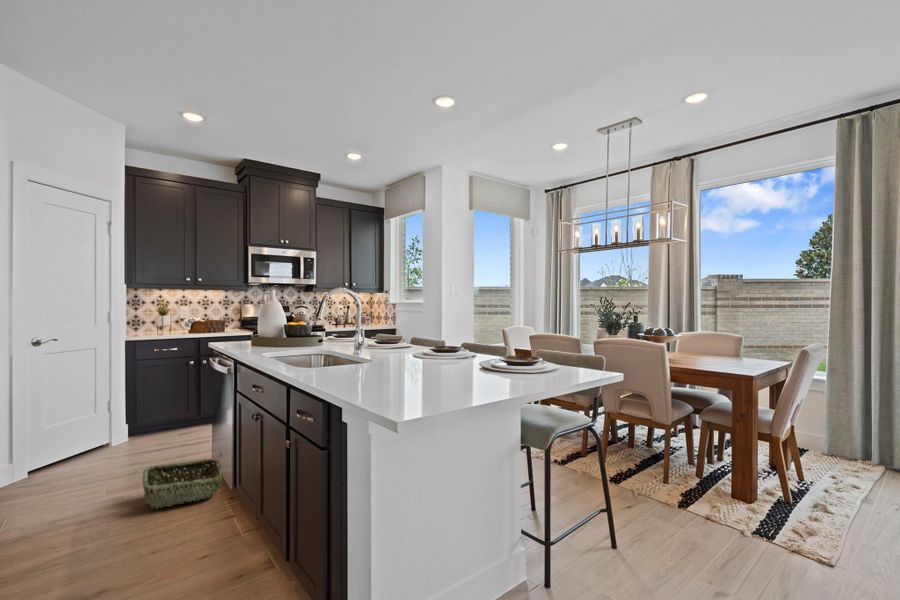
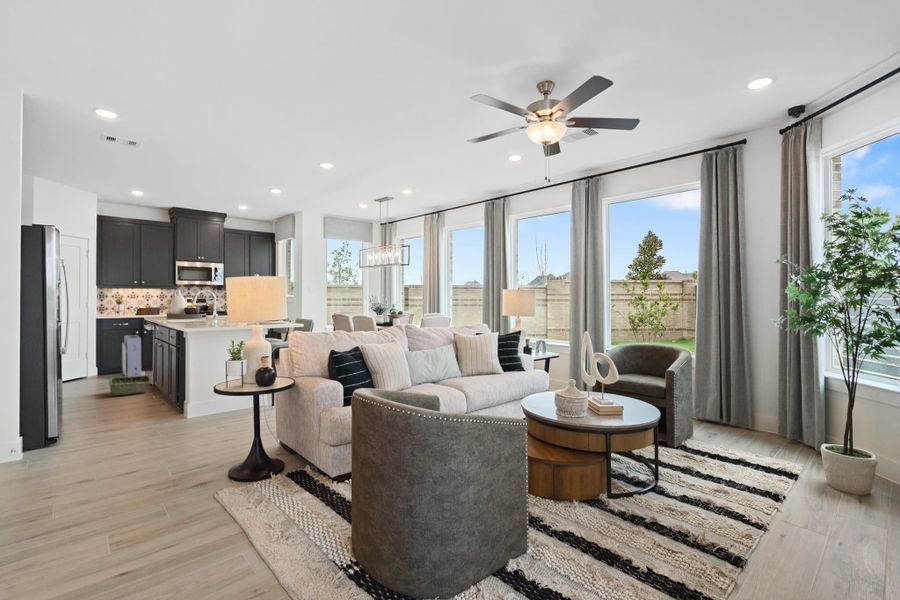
air purifier: none [164,367,205,447] -> present [121,335,142,377]

